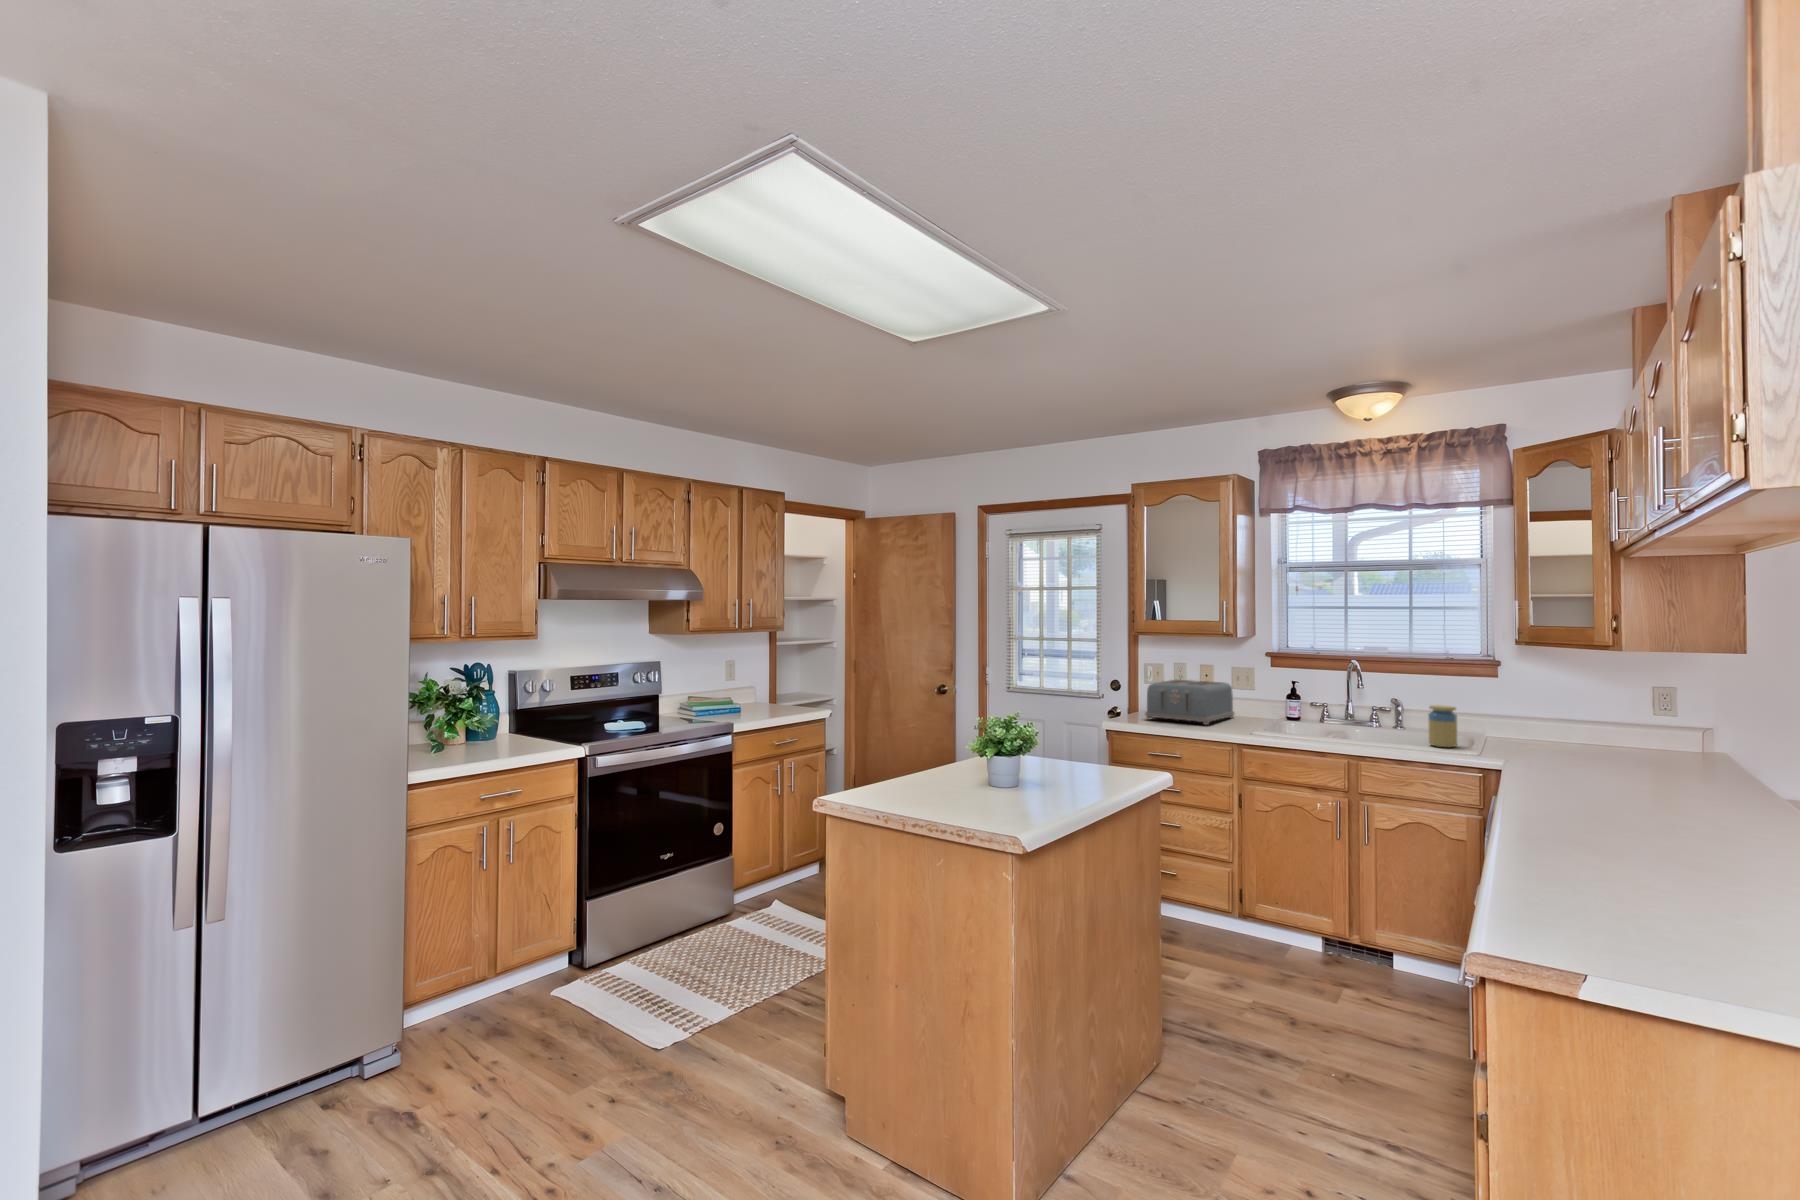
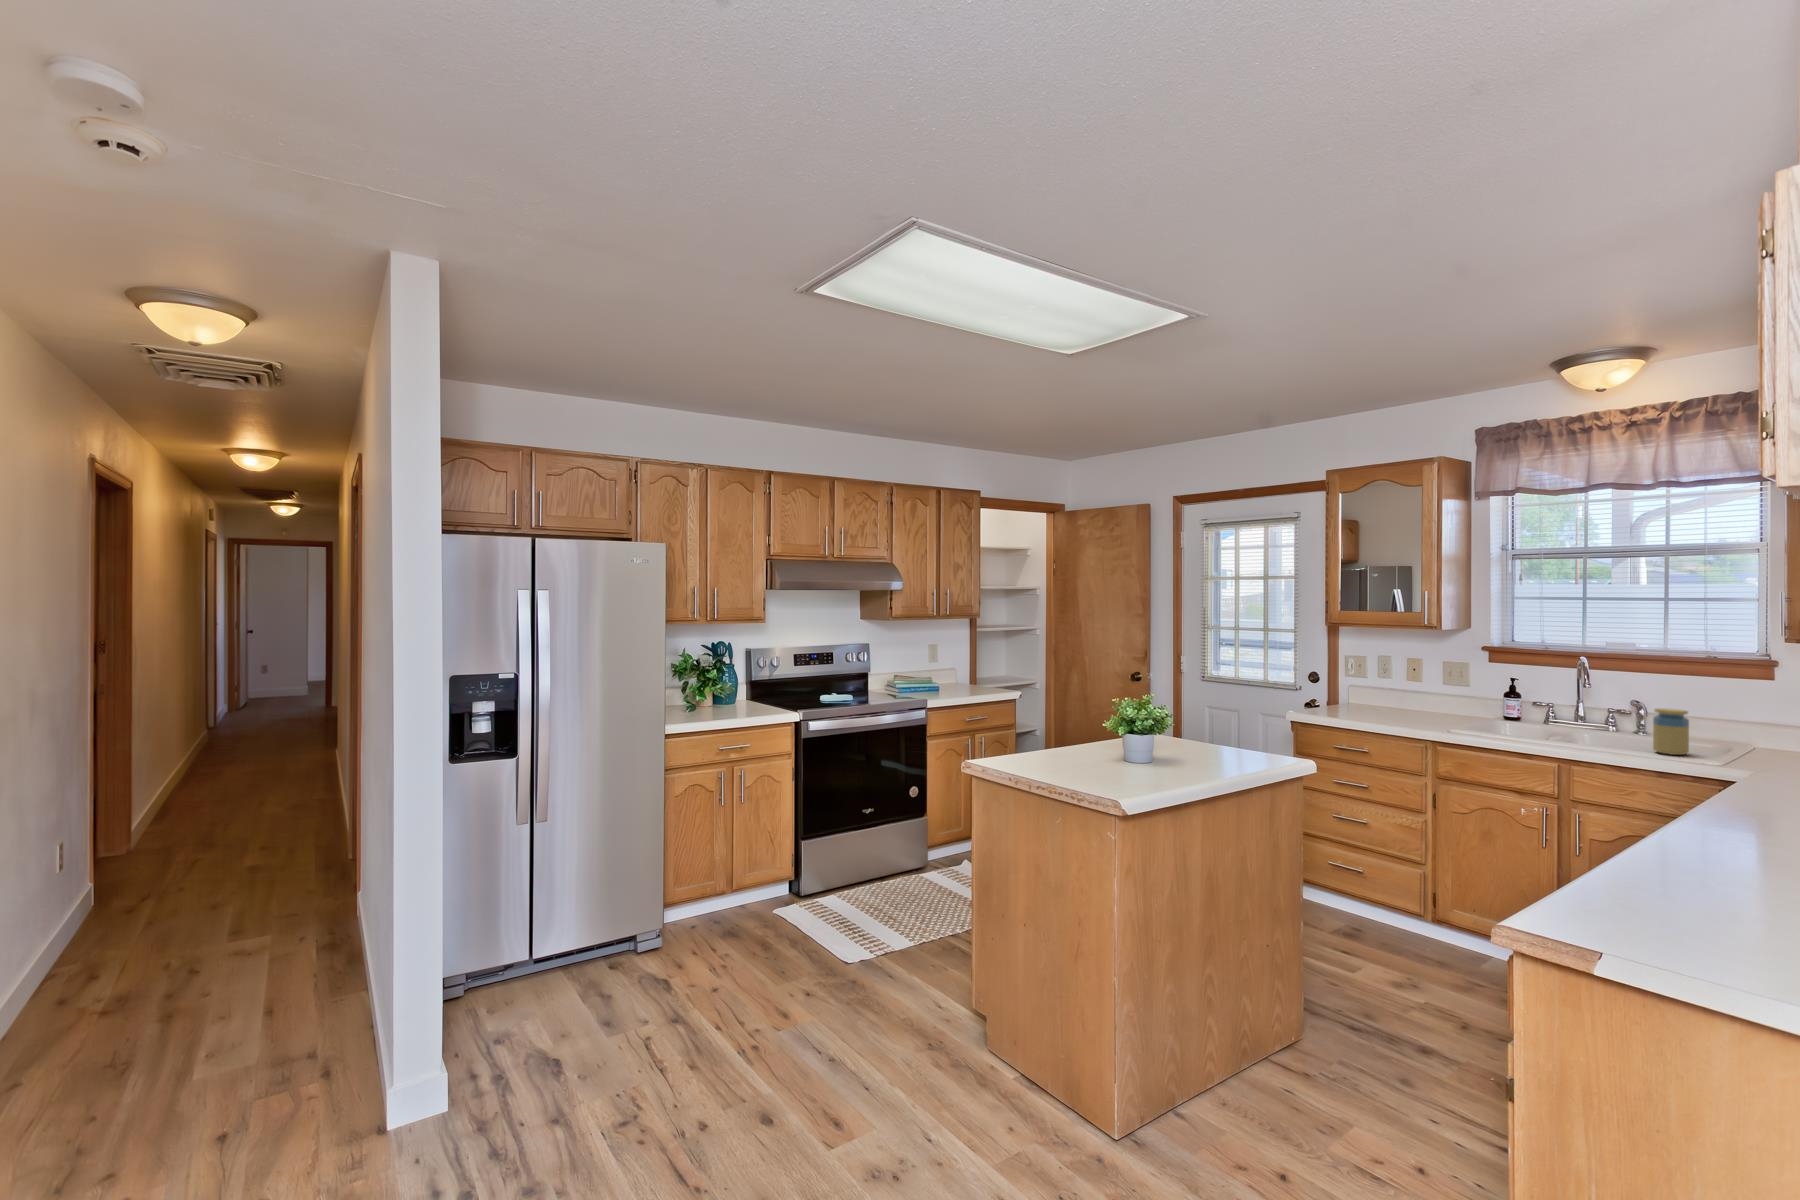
toaster: present [1145,680,1234,725] -> none [1338,673,1444,720]

